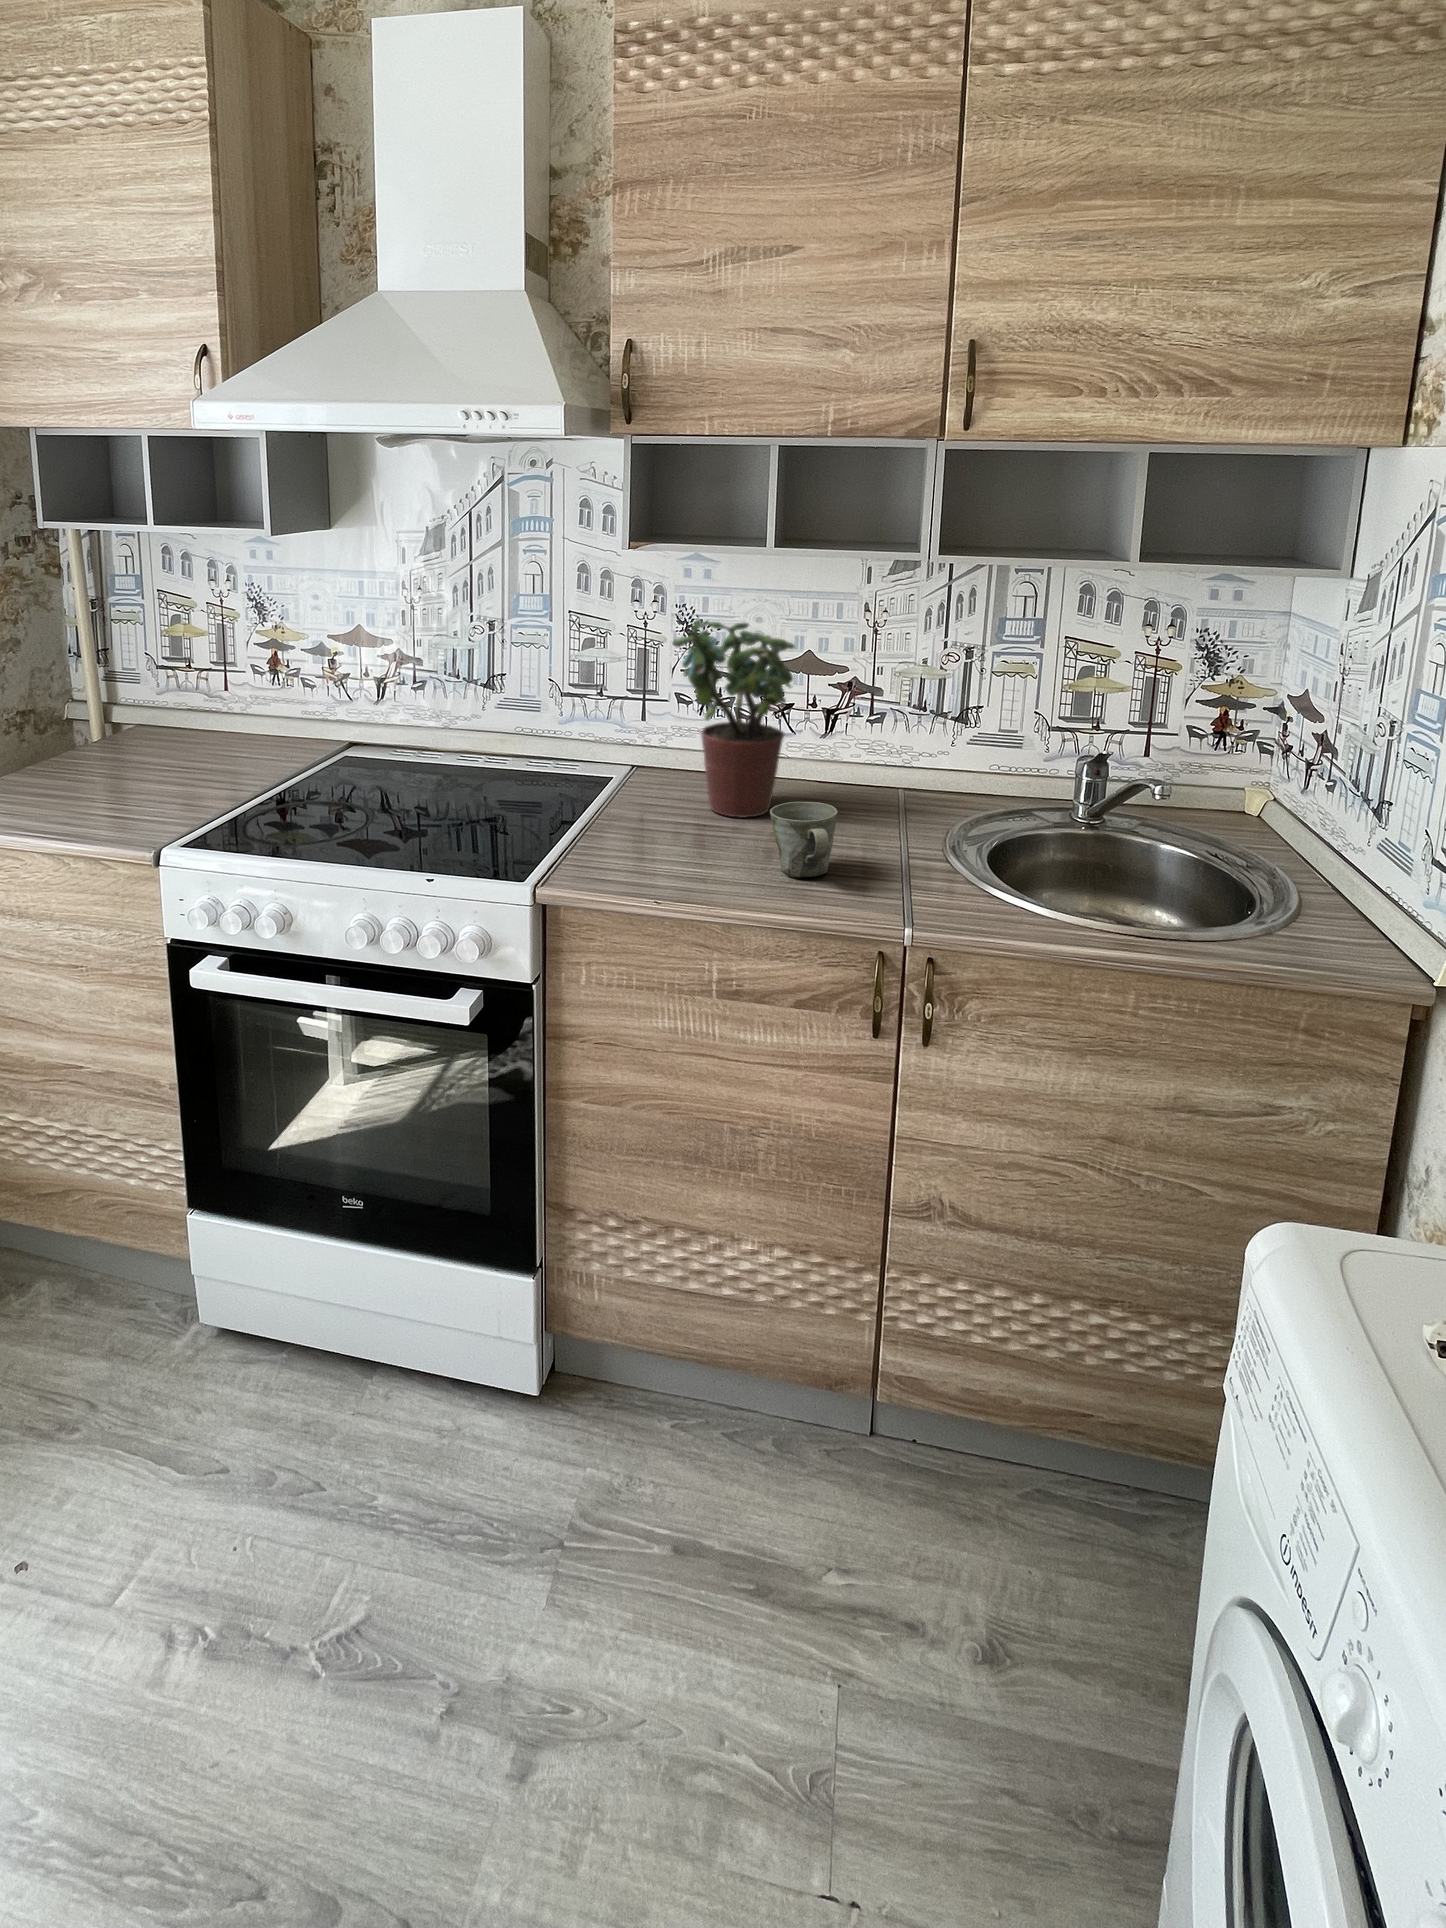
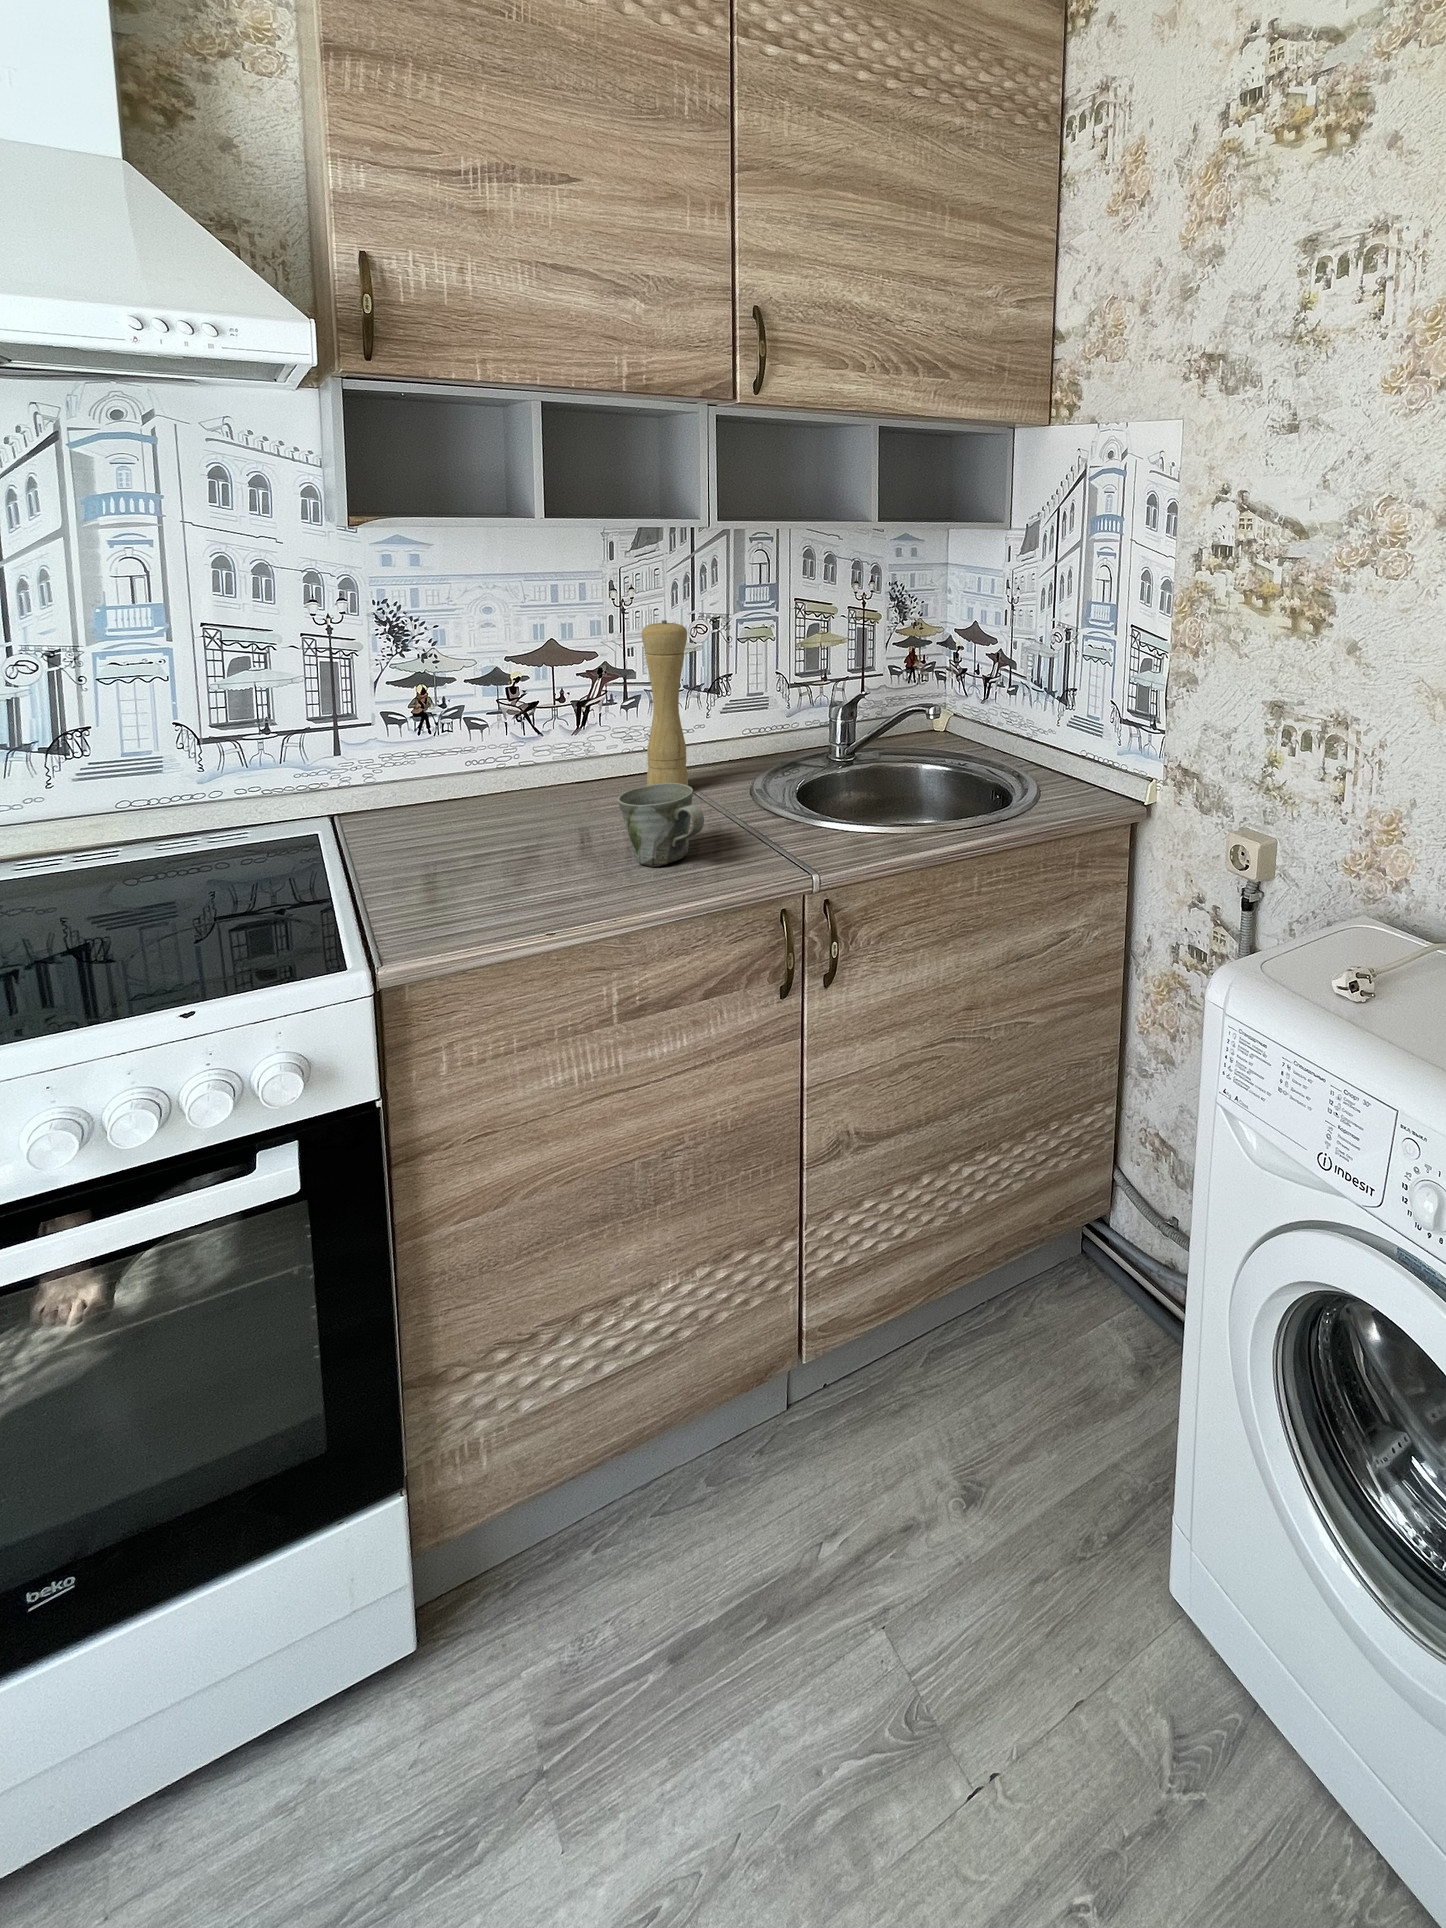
potted plant: present [673,619,795,817] -> none [432,607,589,831]
pepper mill: none [860,647,910,817] -> present [642,620,688,786]

